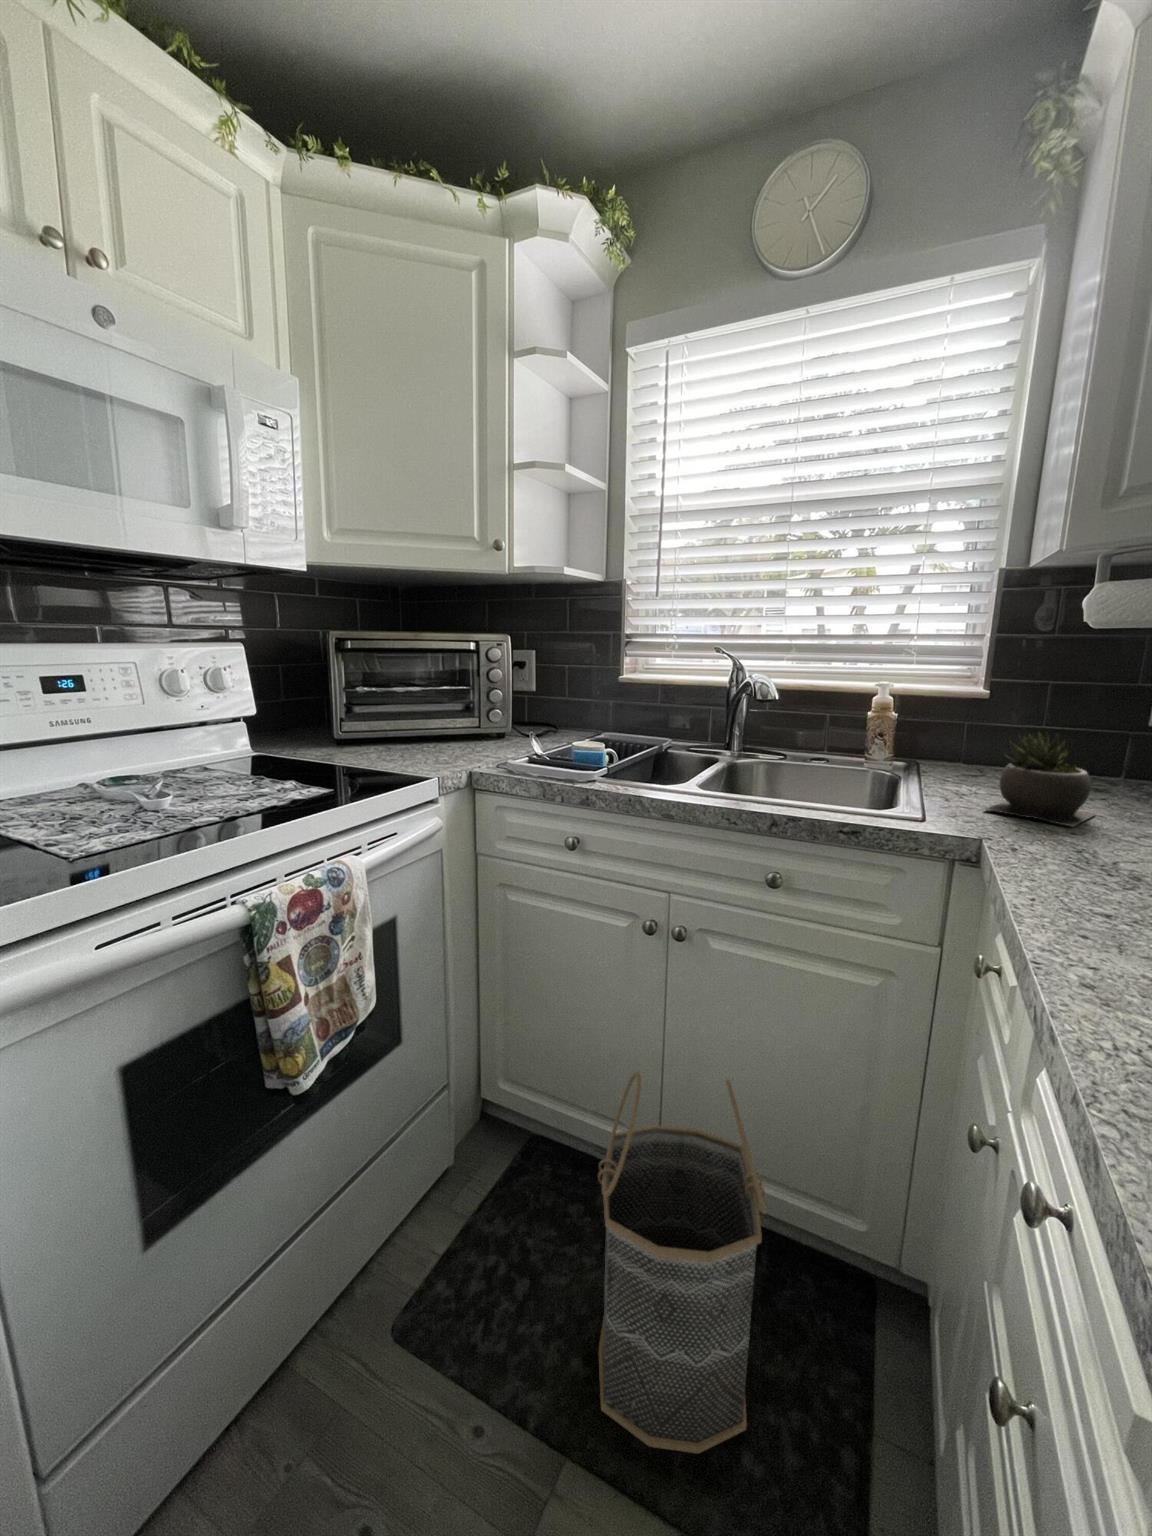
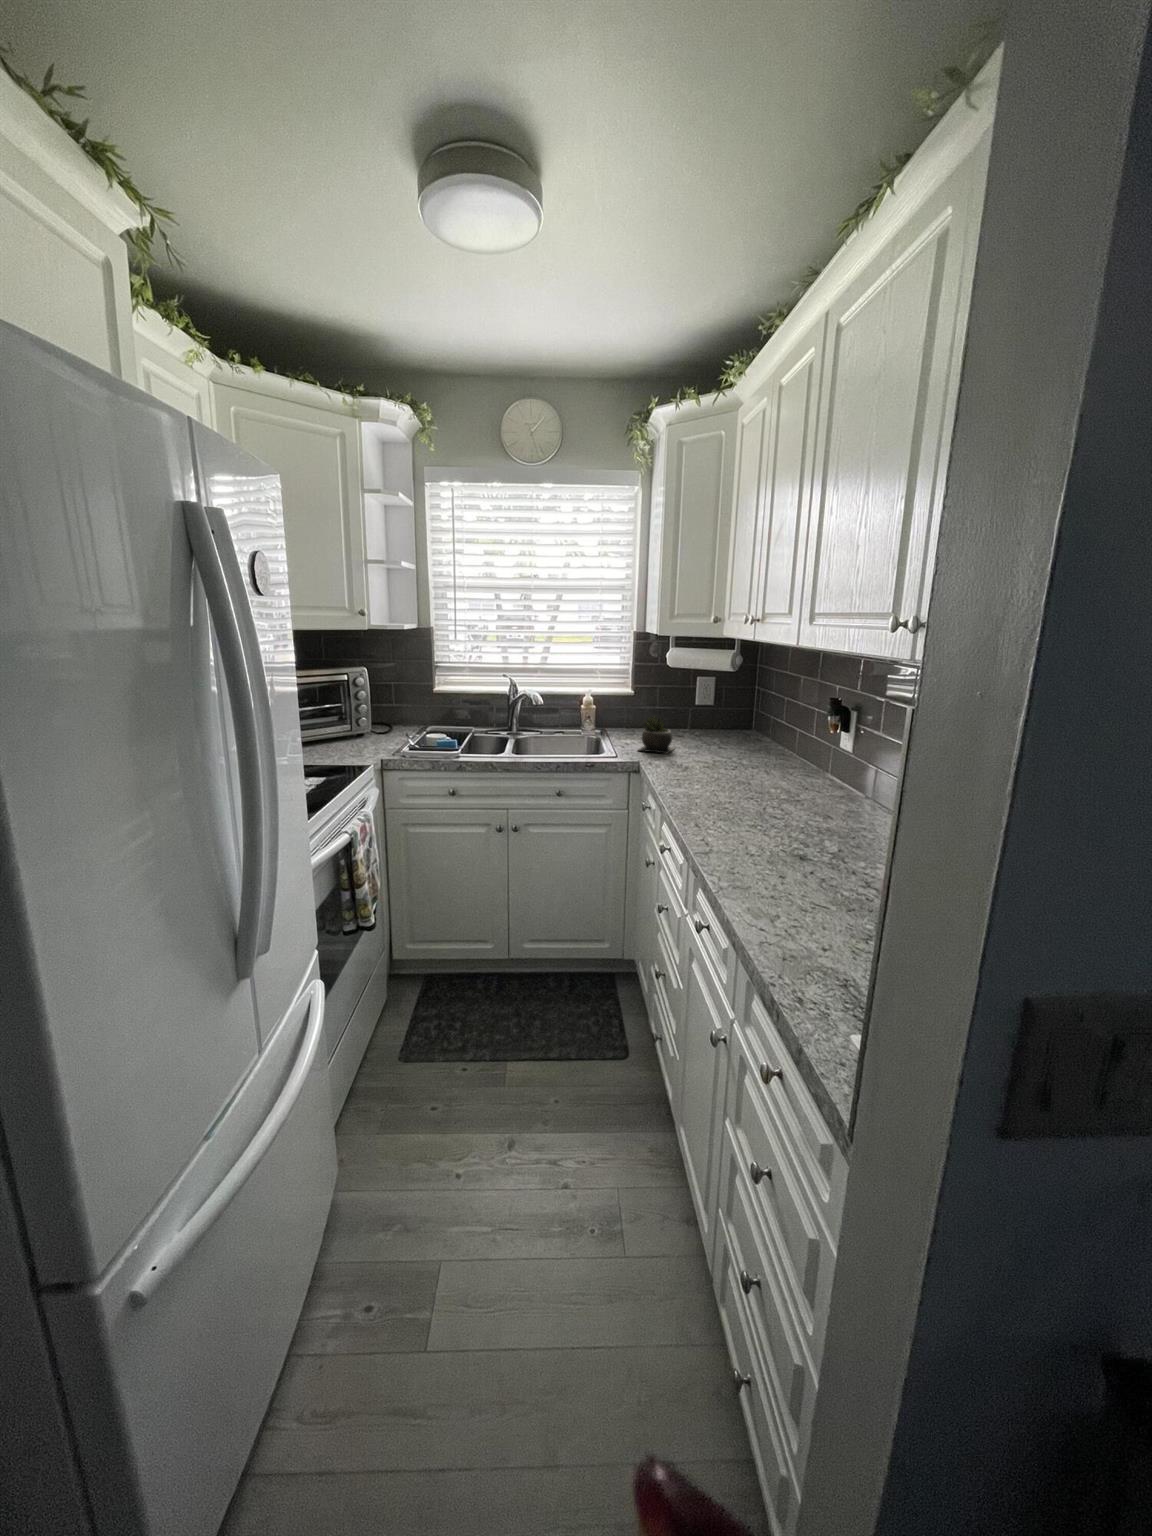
basket: present [598,1072,766,1454] -> none [501,880,577,1040]

